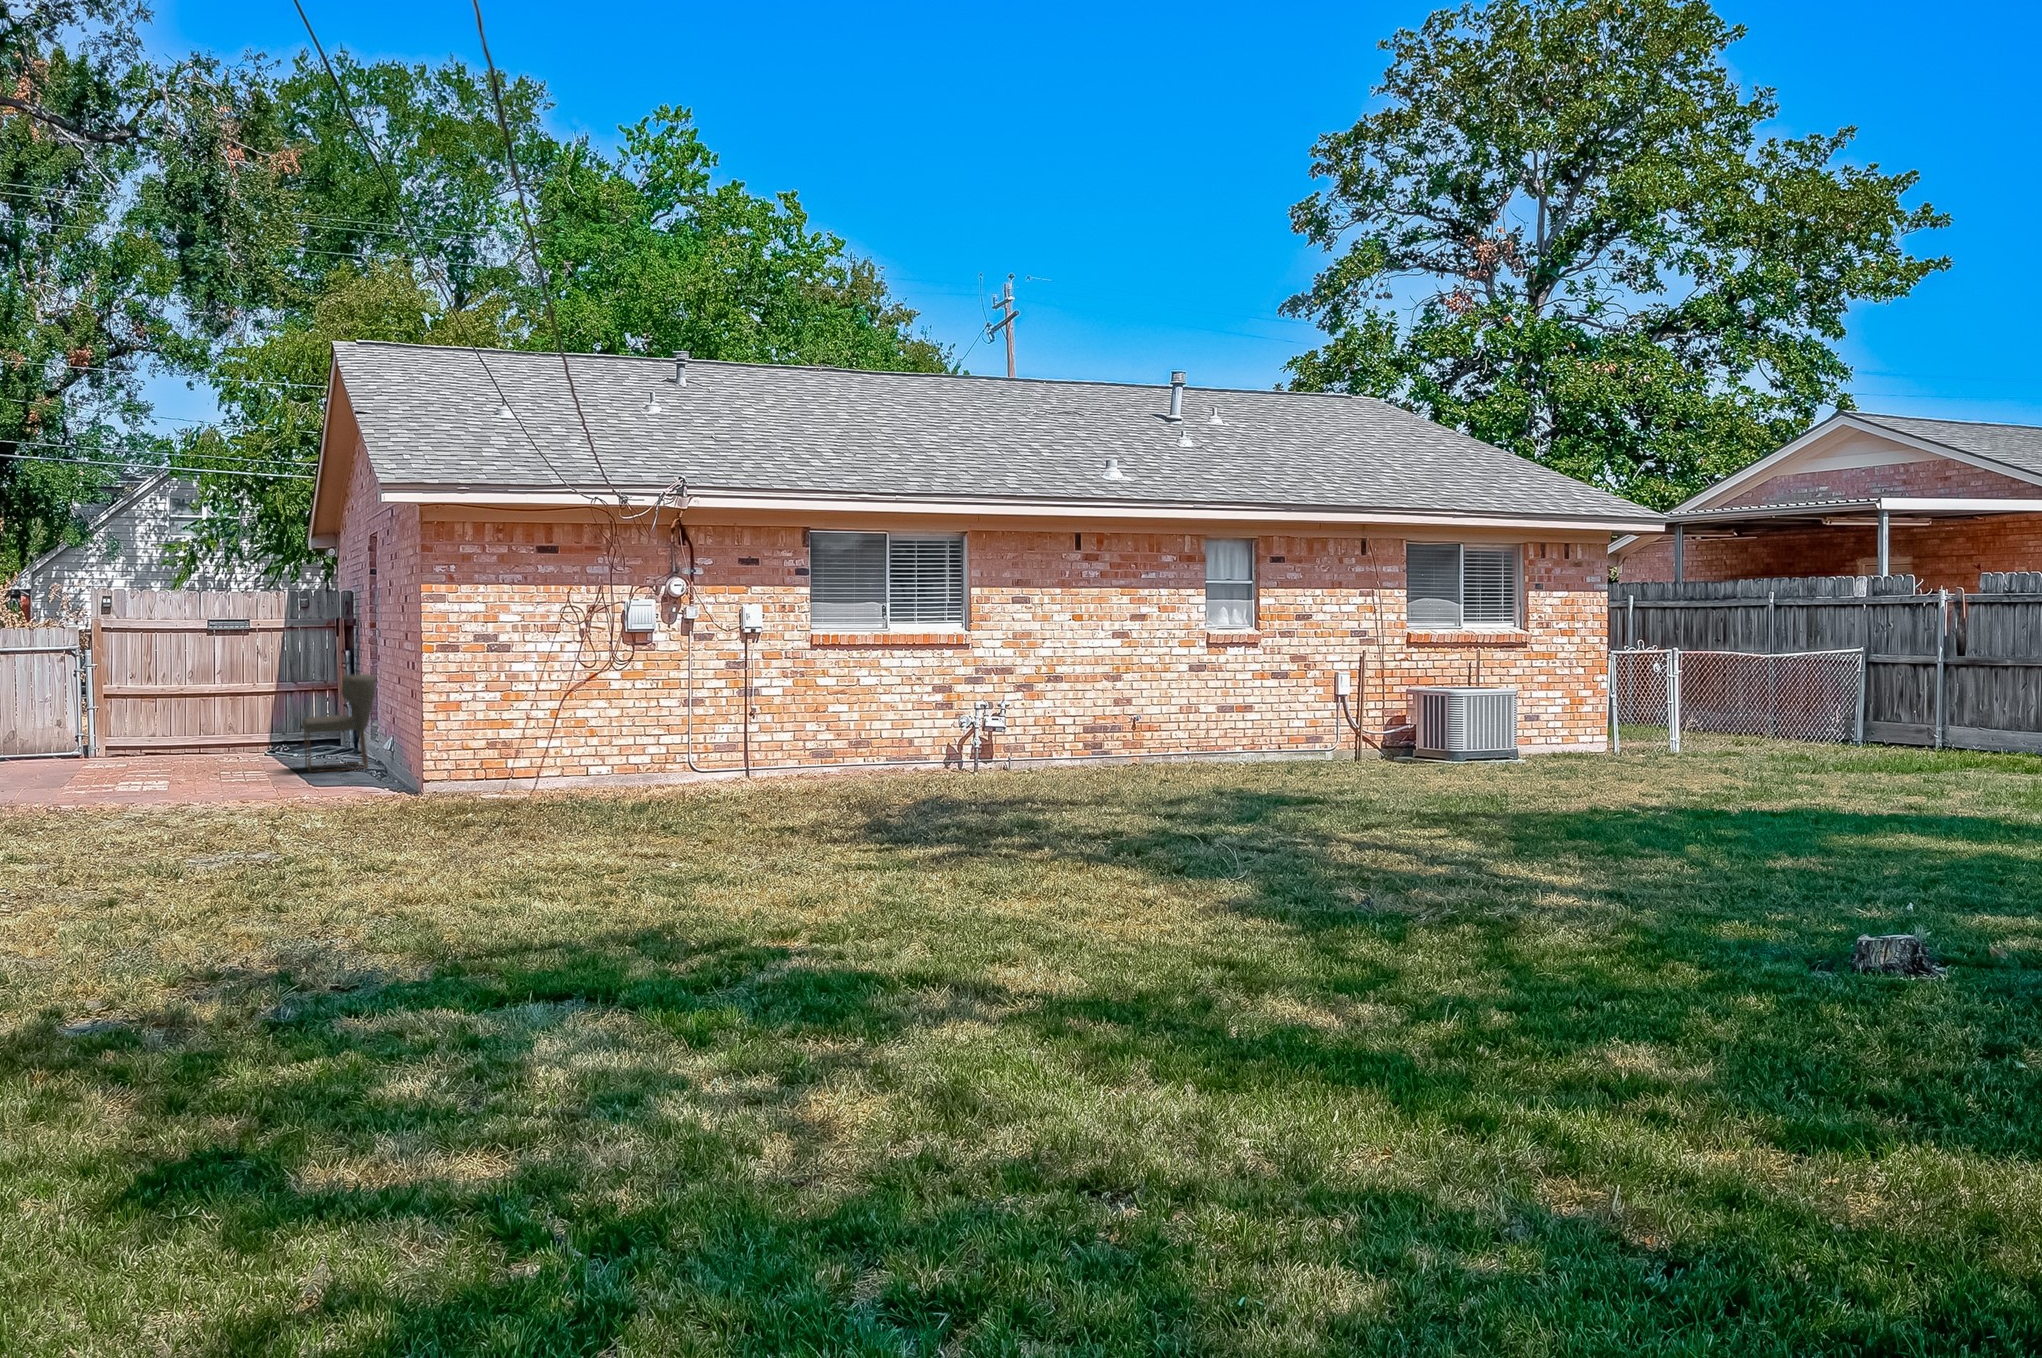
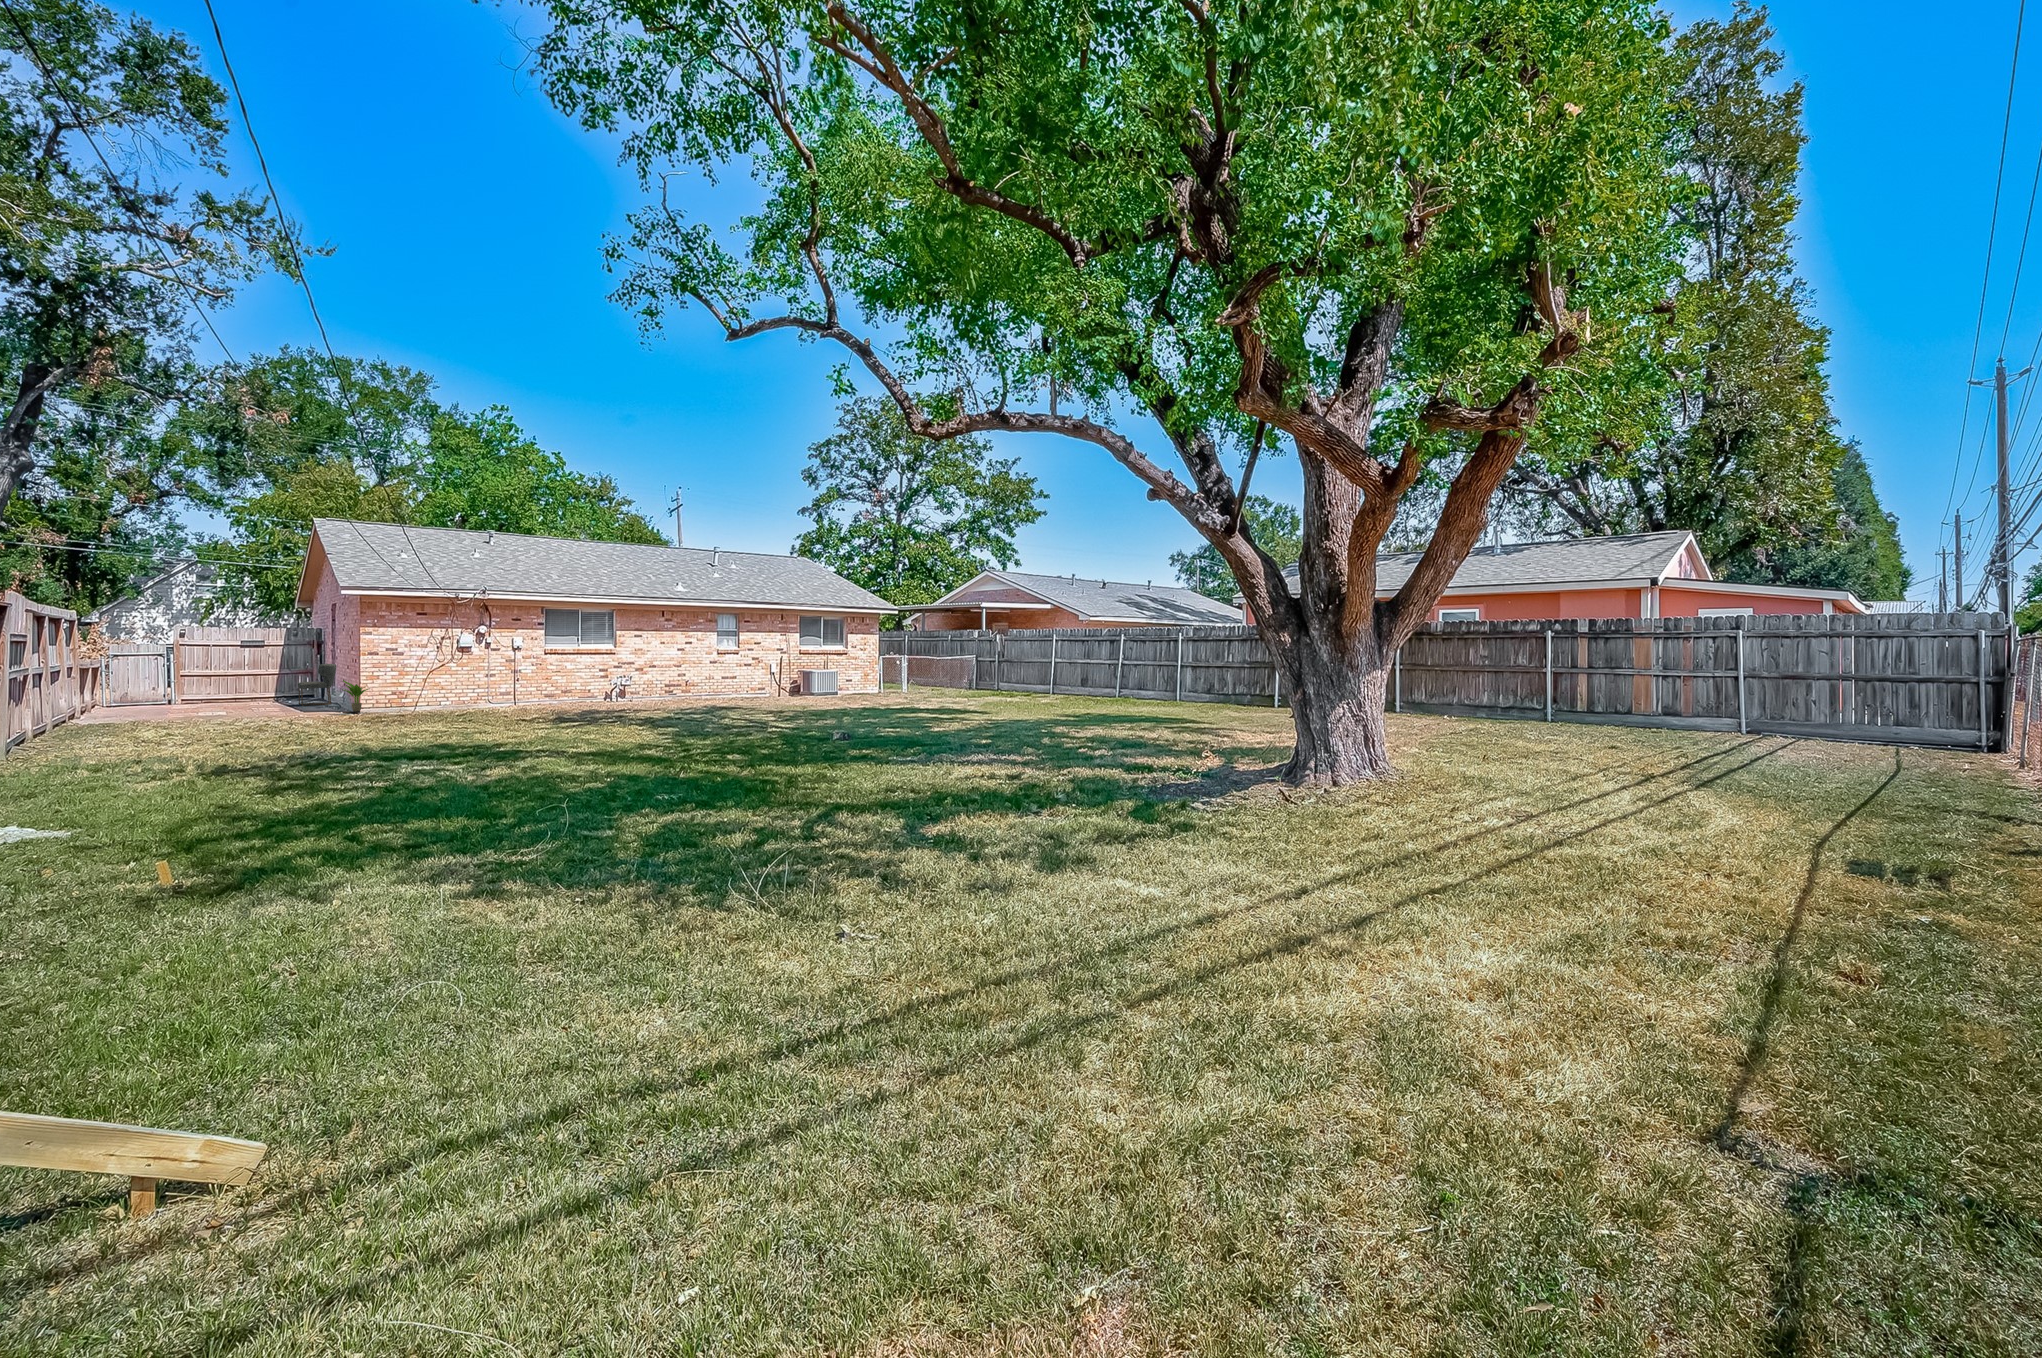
potted plant: none [378,715,438,793] -> present [342,680,368,712]

